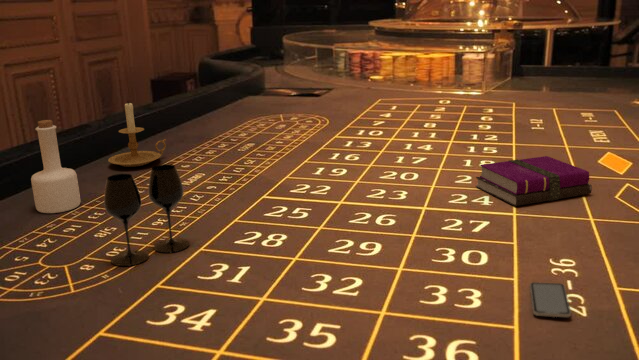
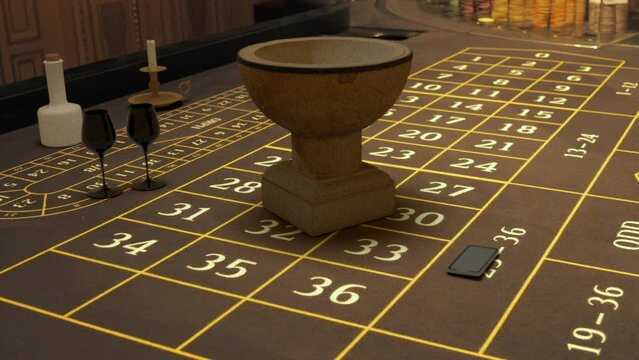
decorative bowl: none [281,89,457,288] -> present [237,37,413,236]
notebook: present [476,156,592,206] -> none [497,123,622,174]

